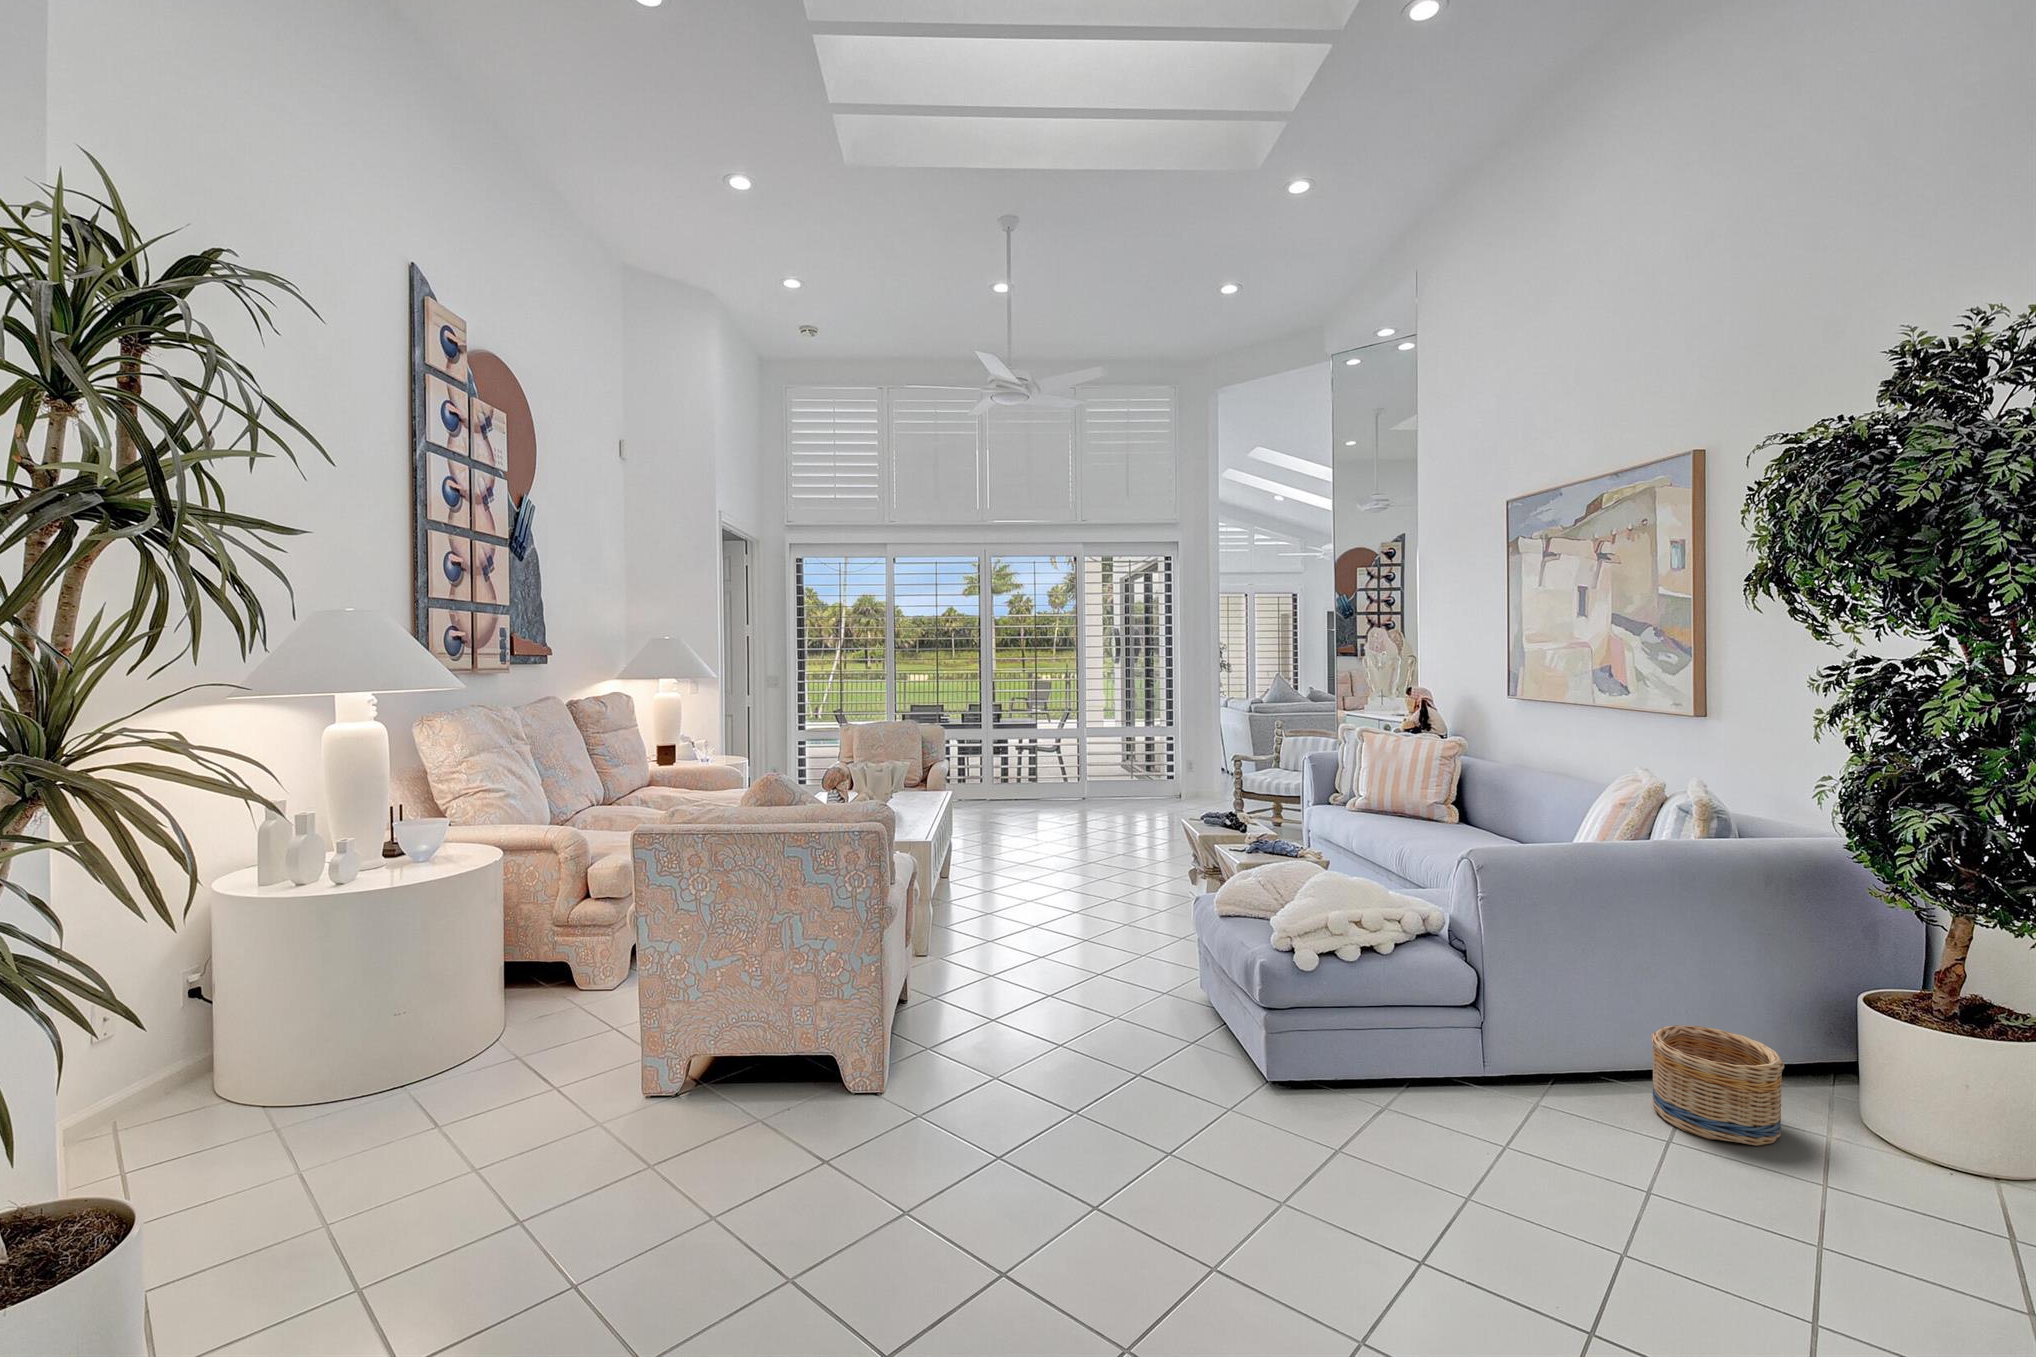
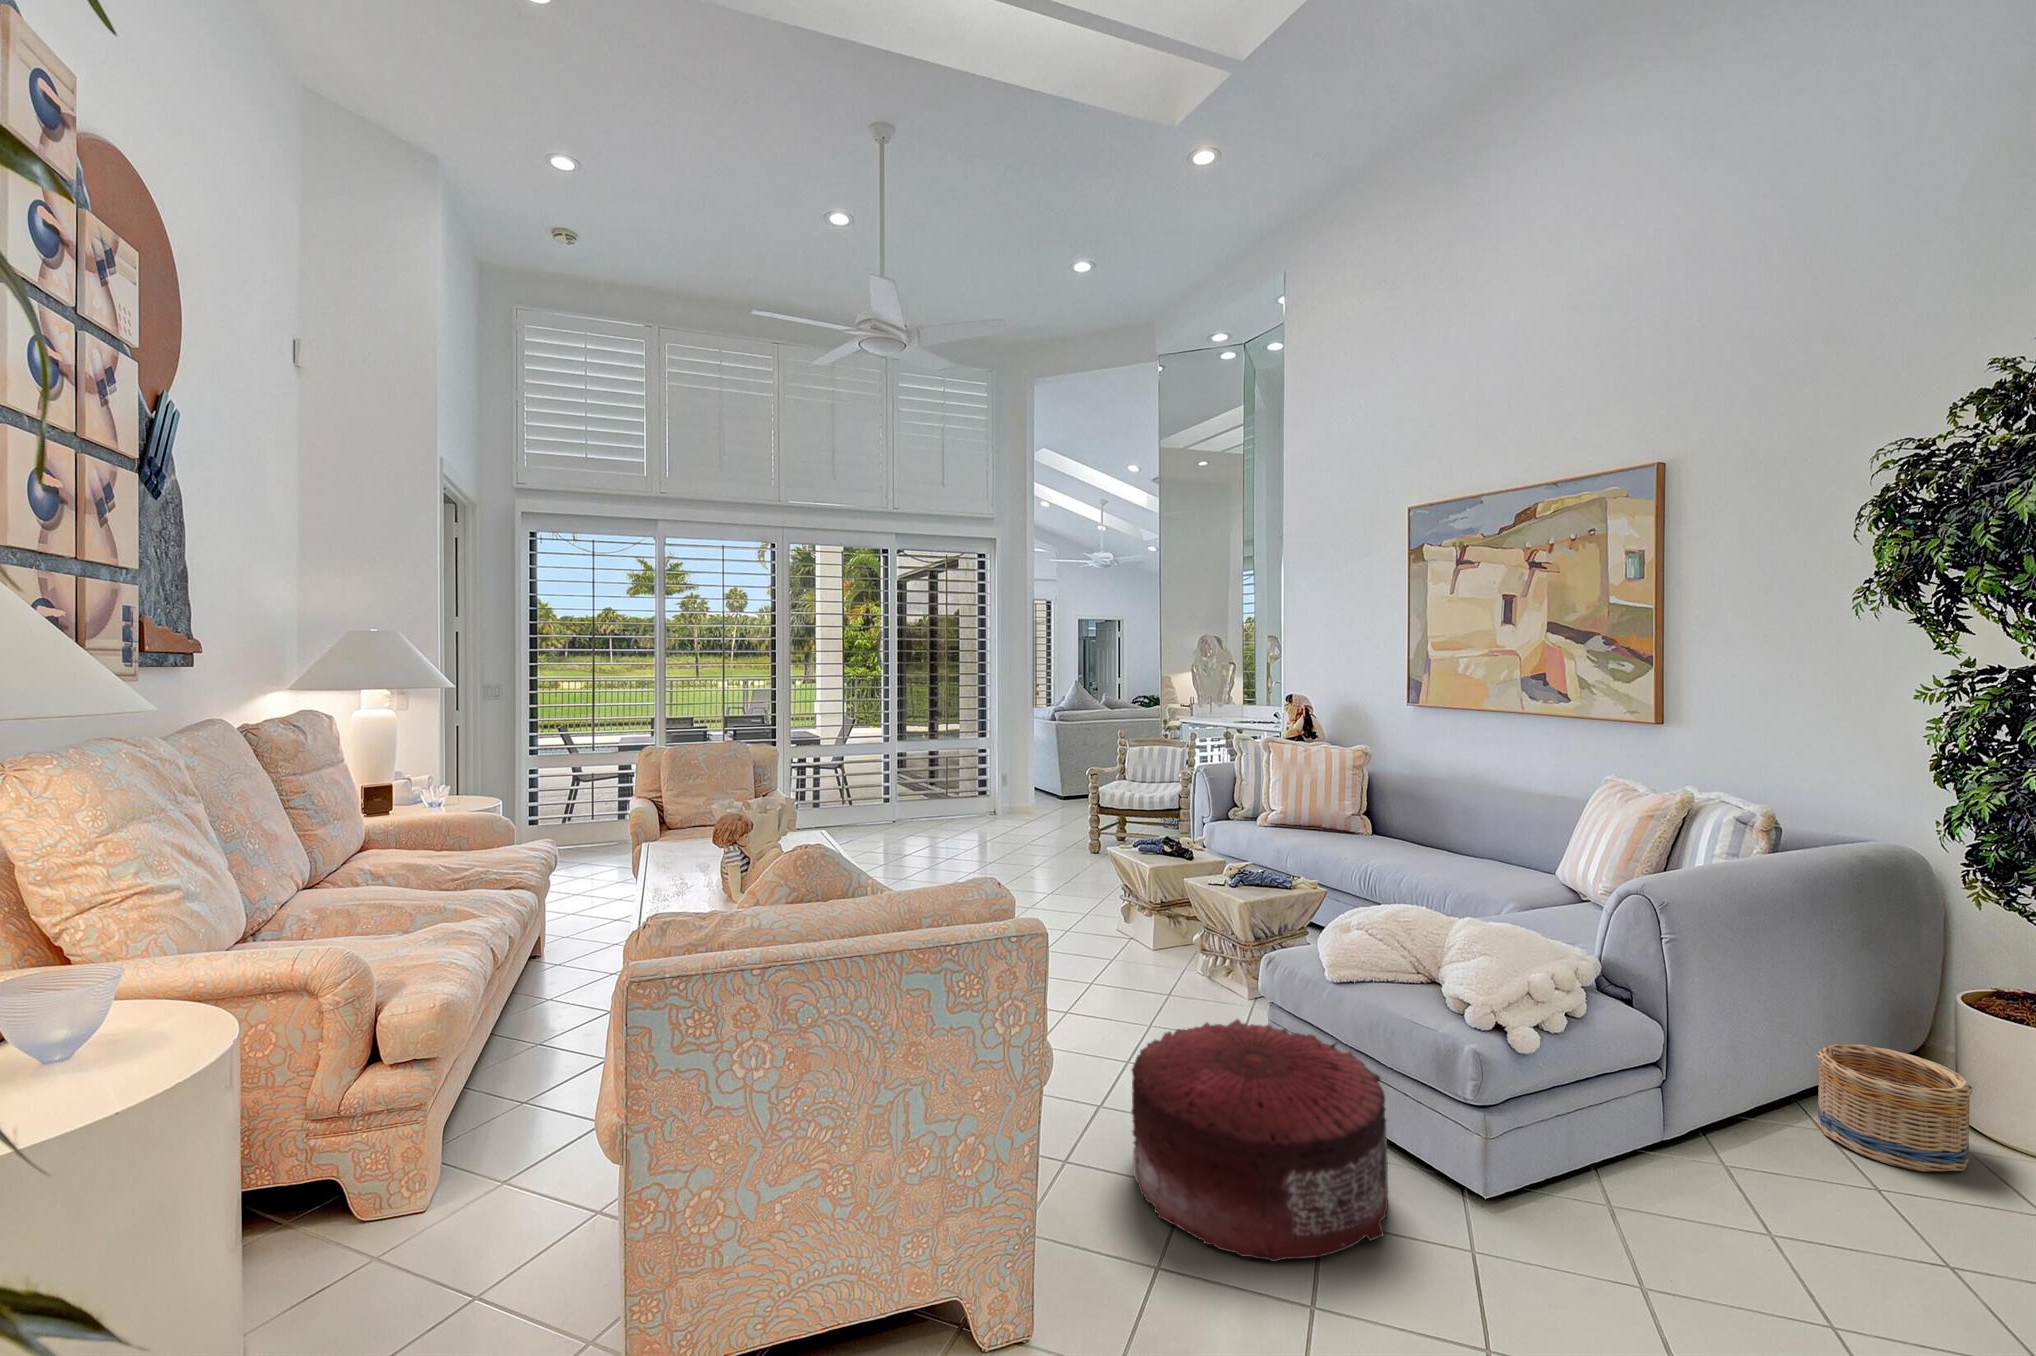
pouf: none [998,938,1190,1090] -> present [1132,1019,1388,1262]

